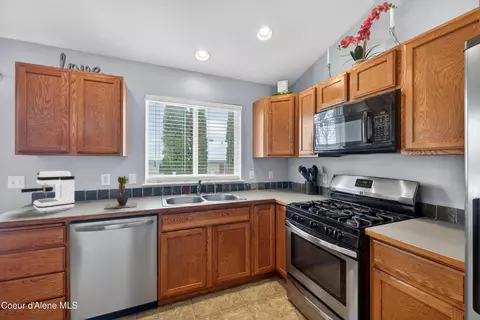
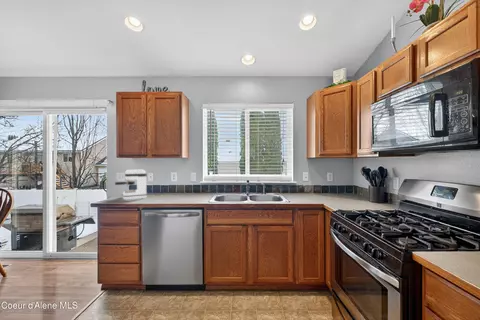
potted plant: present [105,176,136,209] -> none [164,174,192,201]

